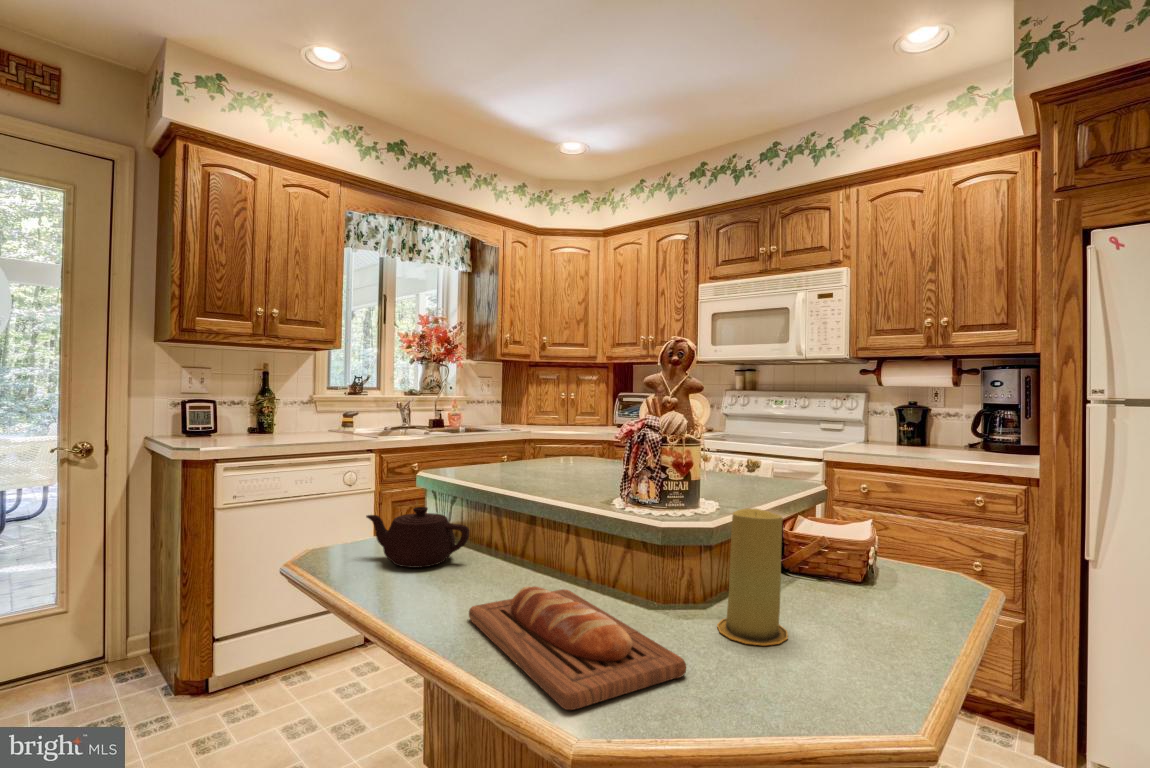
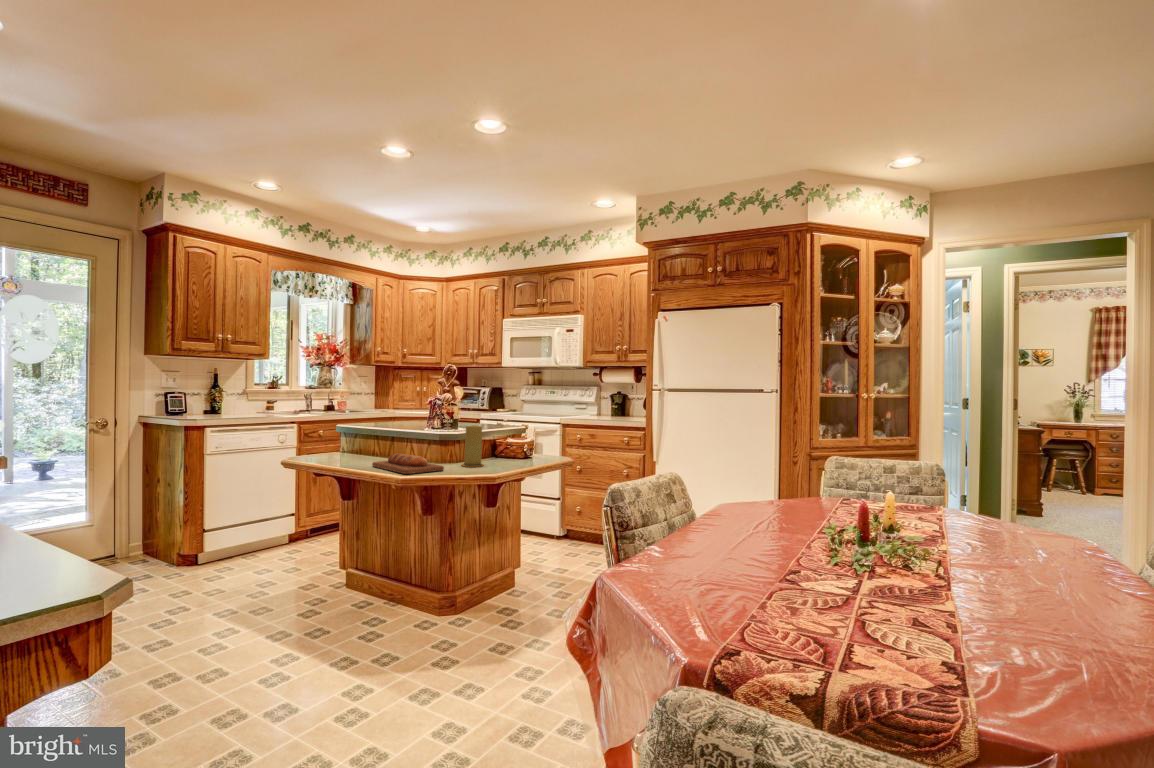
teapot: present [366,507,470,568] -> none [321,435,368,459]

